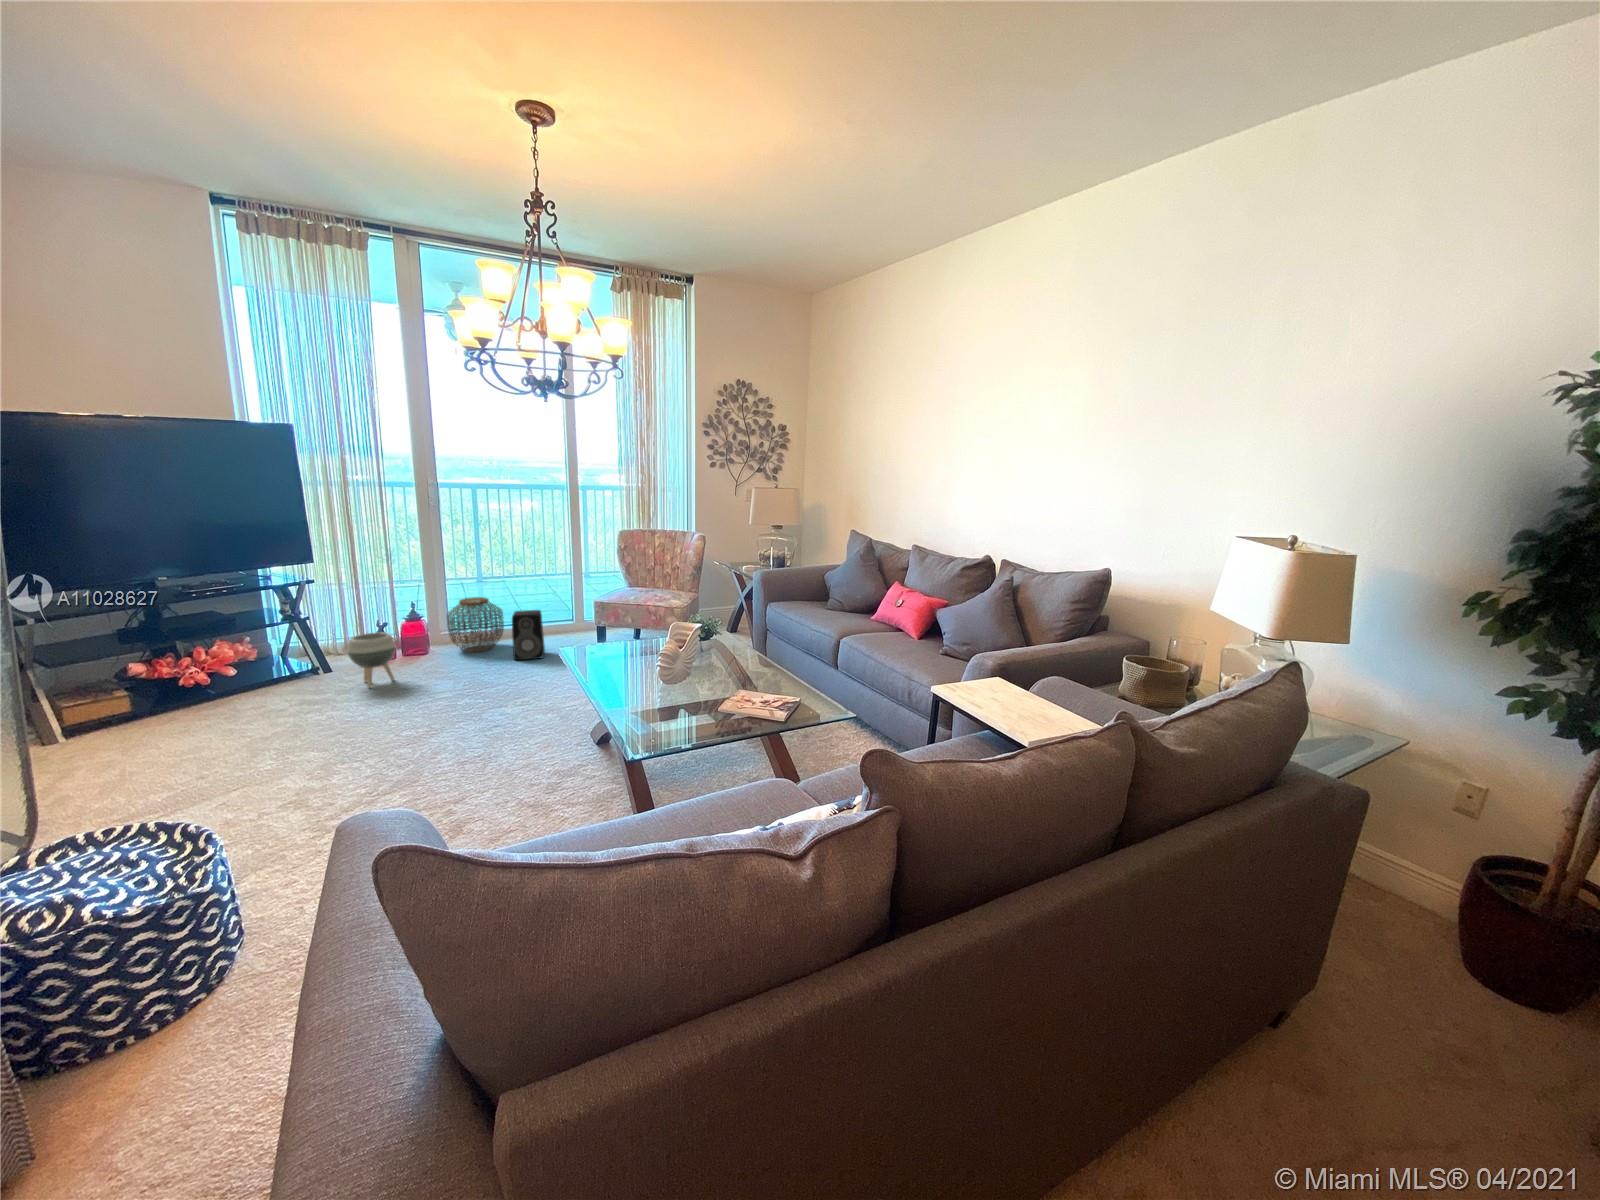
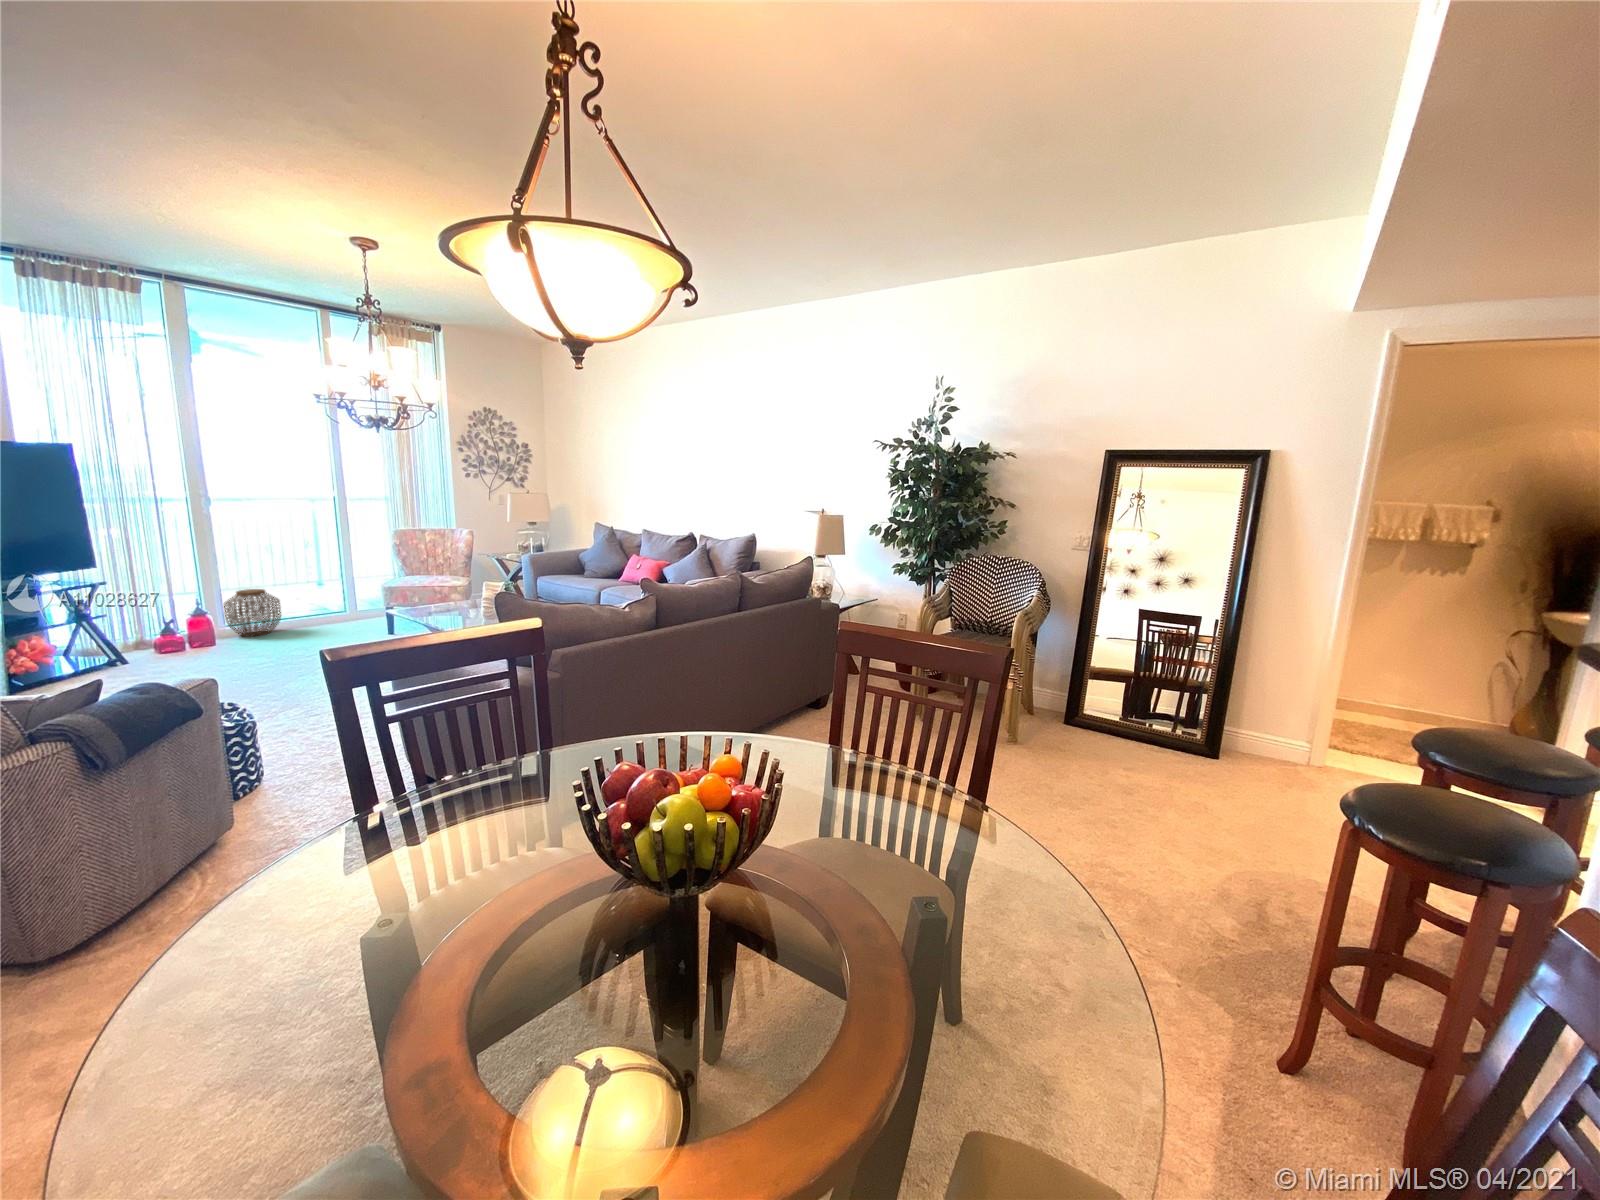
speaker: present [512,610,545,660] -> none [297,596,330,638]
planter: present [347,632,396,688] -> none [151,617,197,662]

